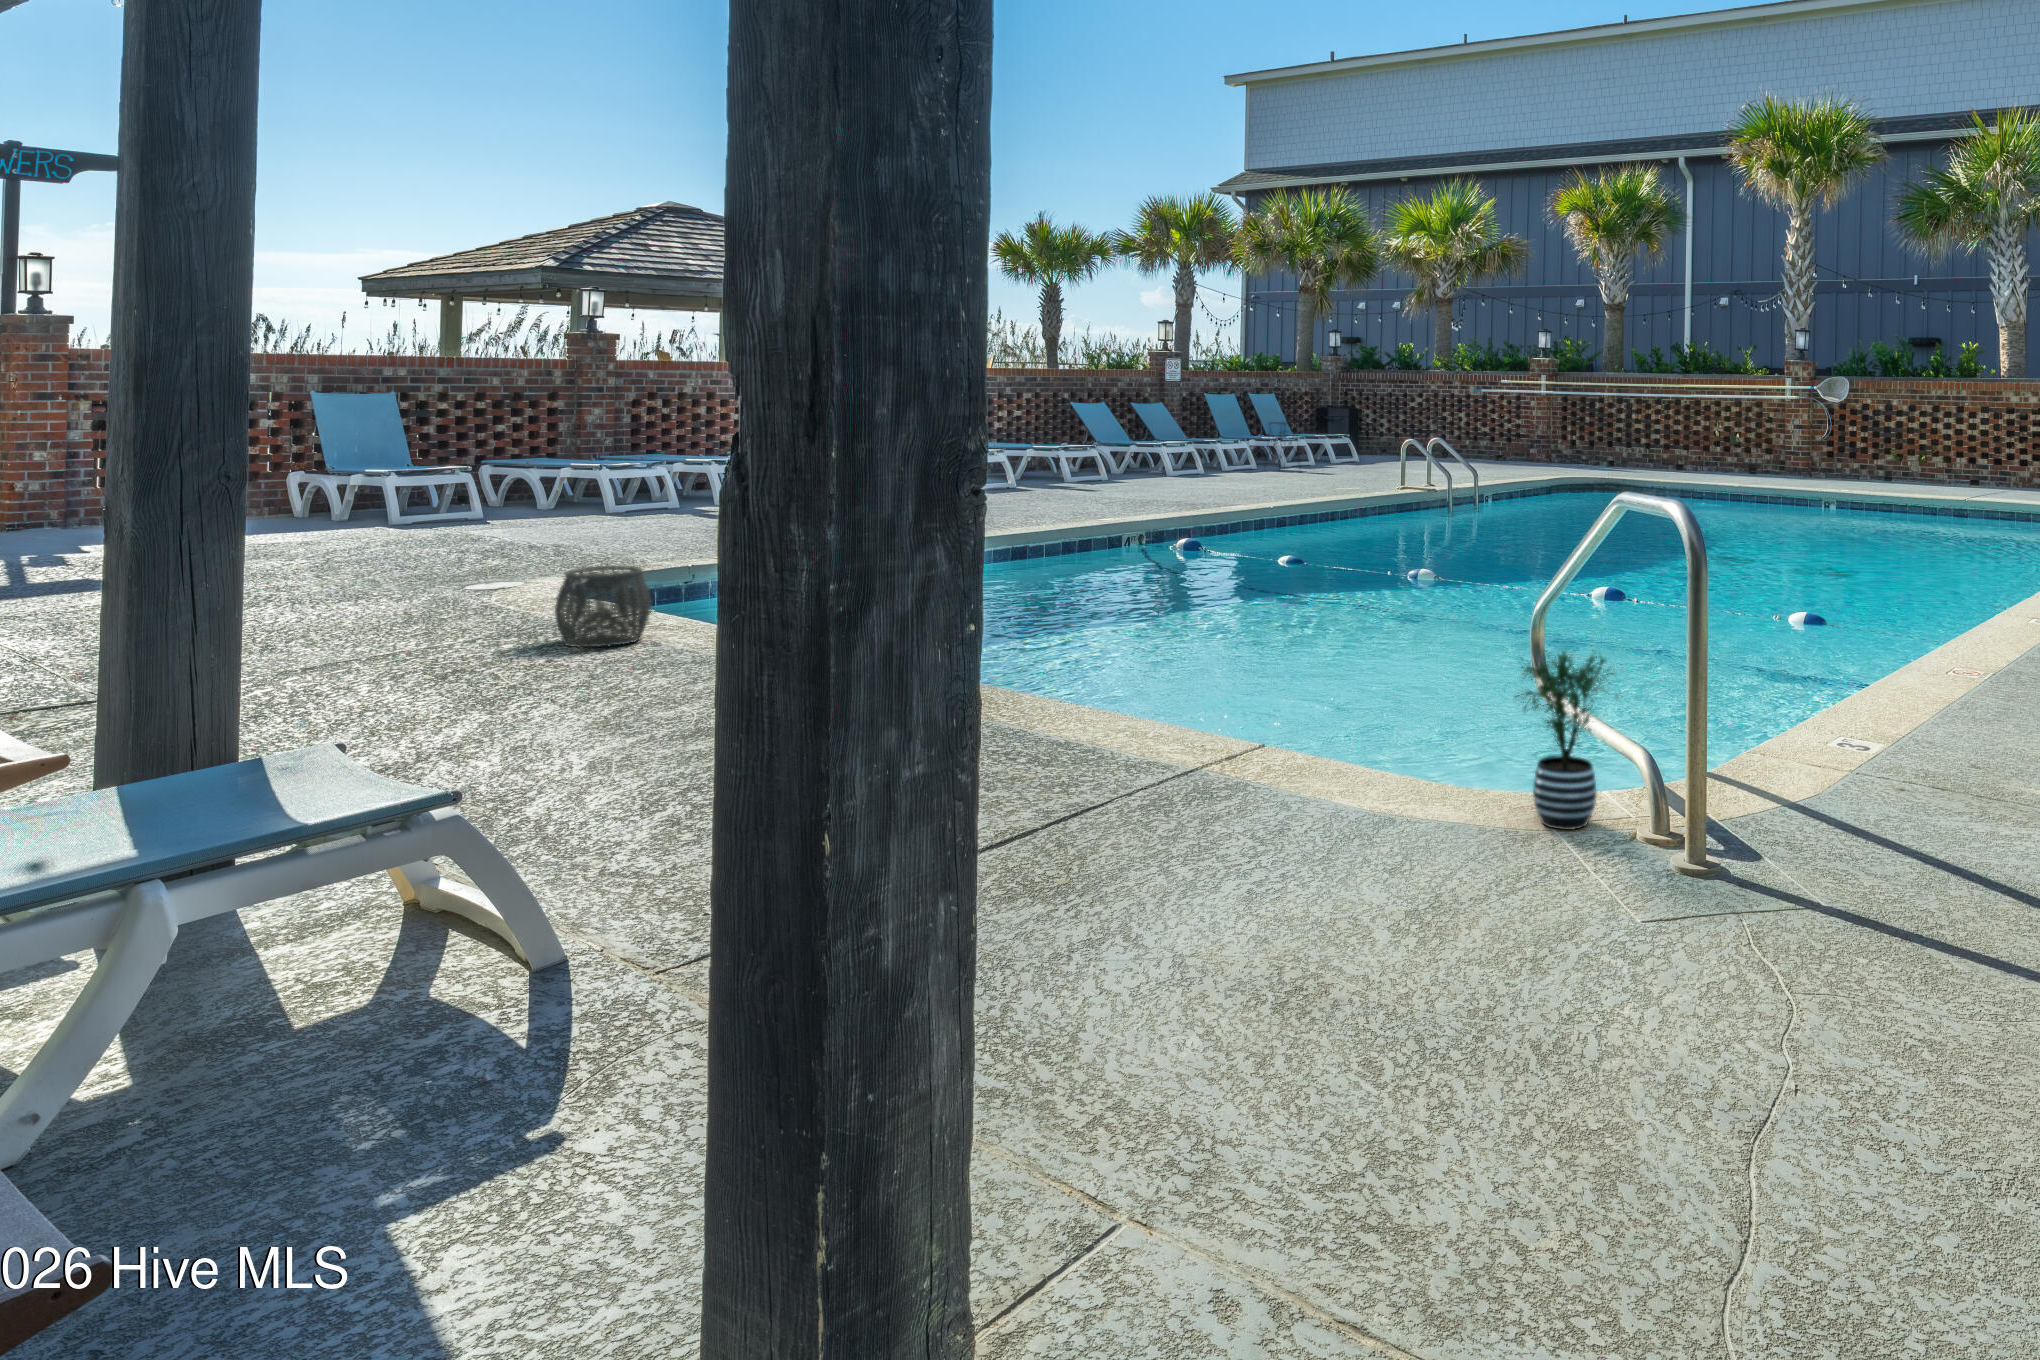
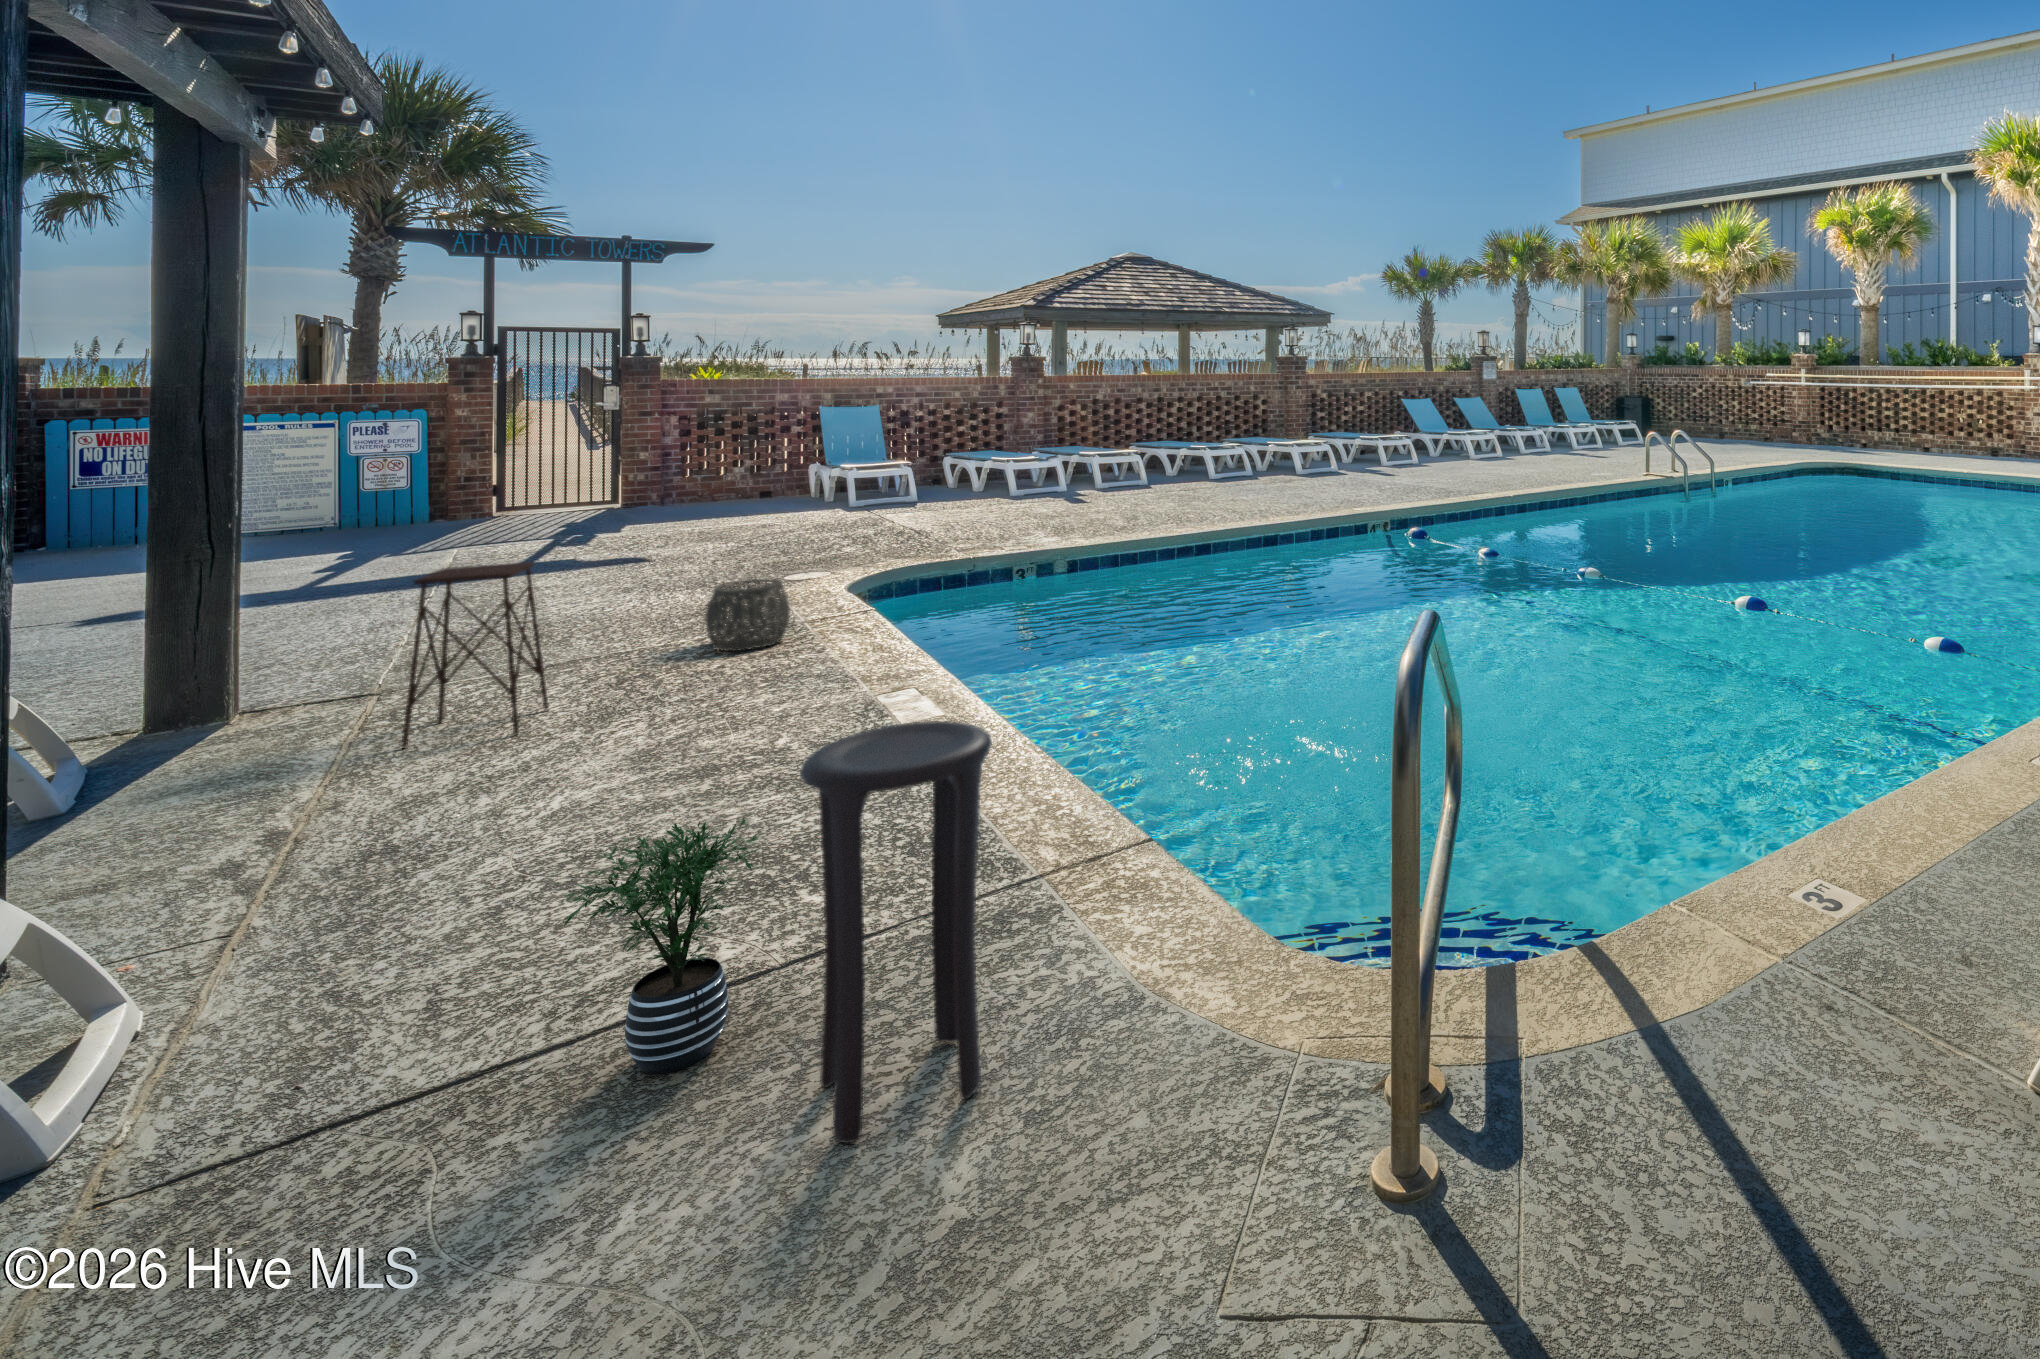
side table: present [1267,422,1296,467] -> present [401,562,549,749]
stool: none [1322,575,1455,874] -> present [800,721,992,1143]
potted plant: present [1515,649,1618,830] -> present [564,818,764,1074]

